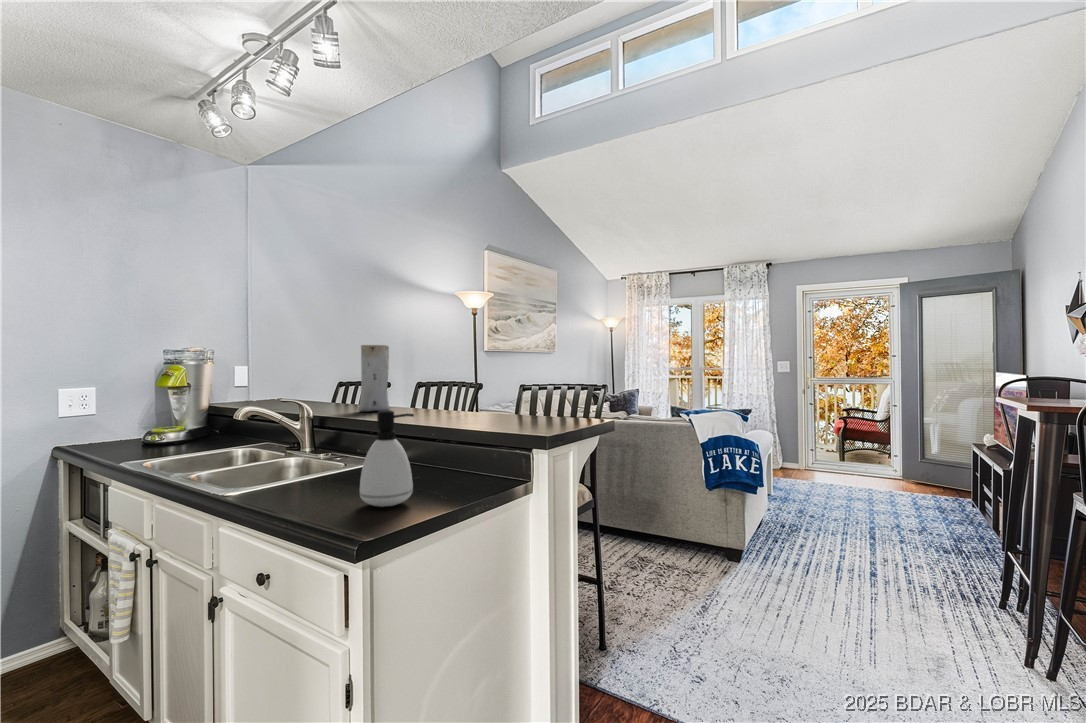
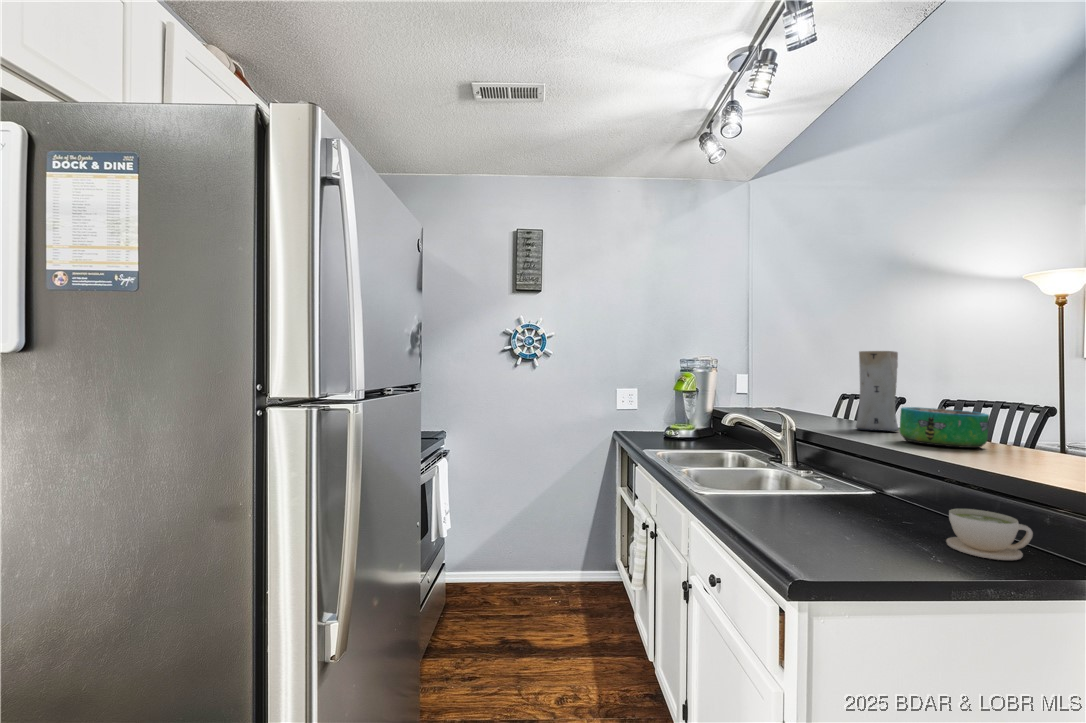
decorative bowl: none [396,390,449,418] -> present [899,407,989,448]
soap dispenser: present [360,410,414,507] -> none [815,429,893,553]
coffee cup: none [439,457,483,488] -> present [946,509,1033,560]

